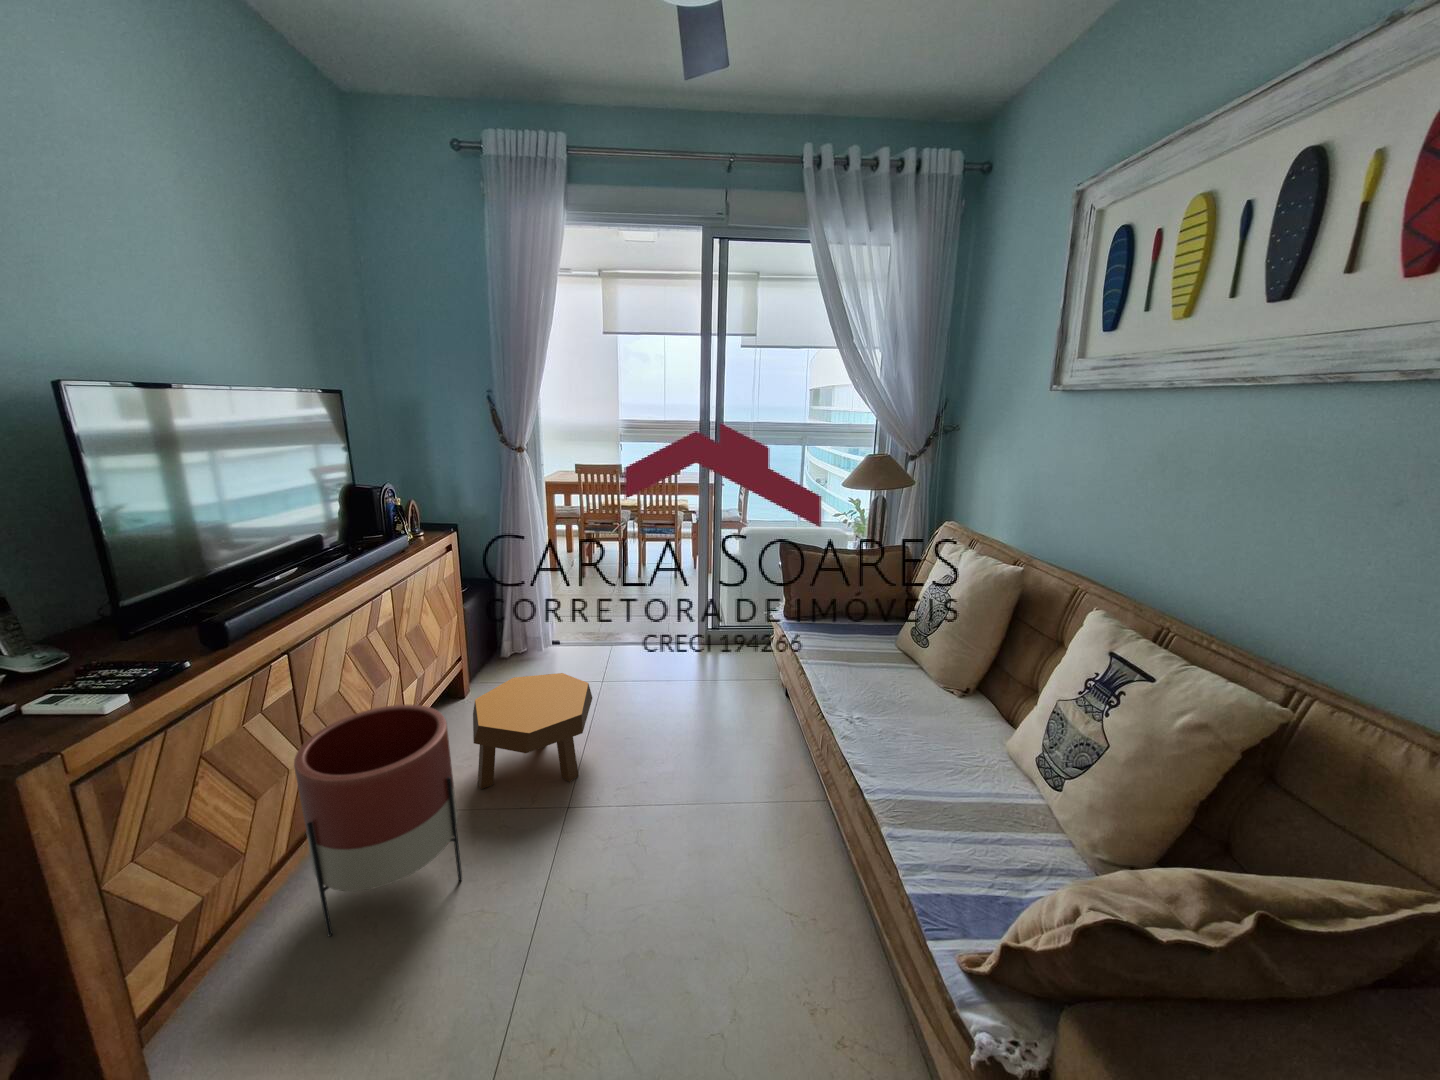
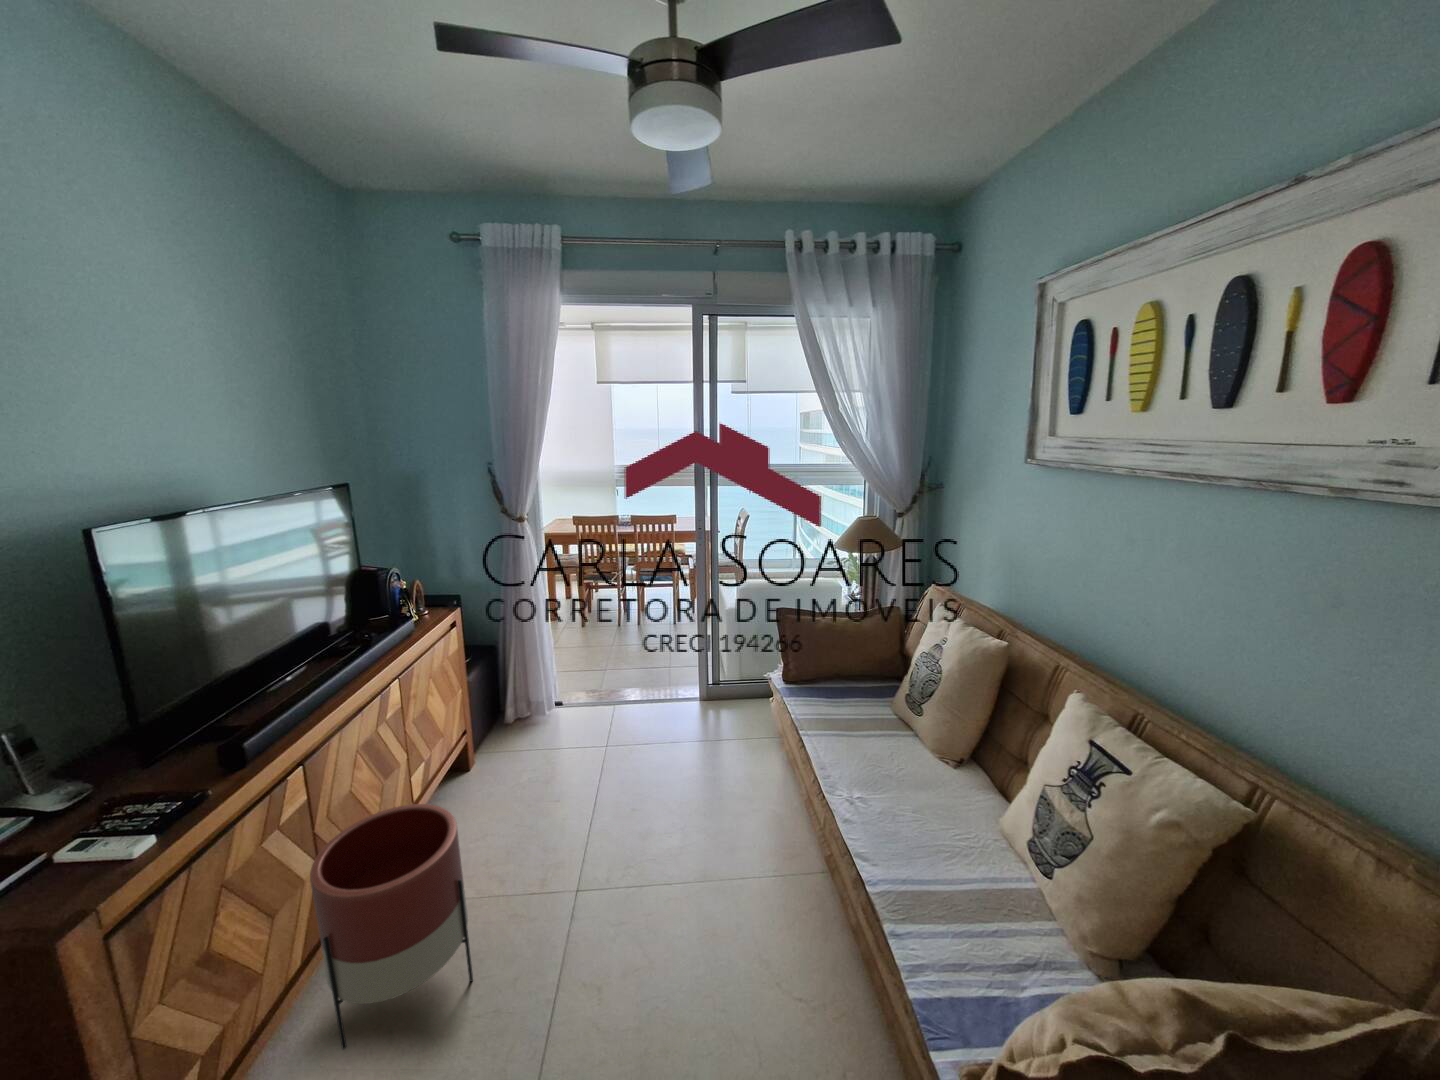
footstool: present [473,673,592,789] -> none [478,751,596,877]

